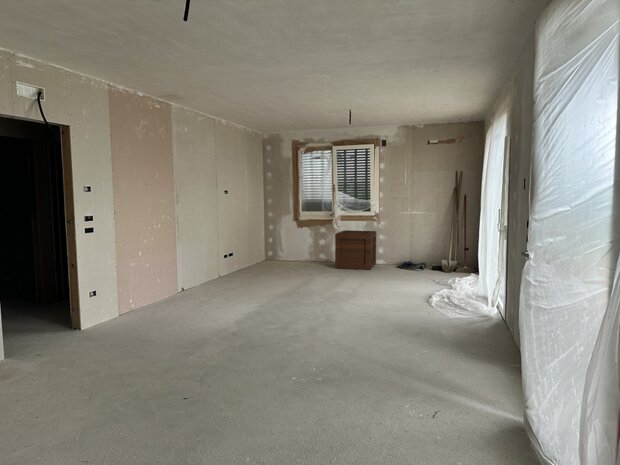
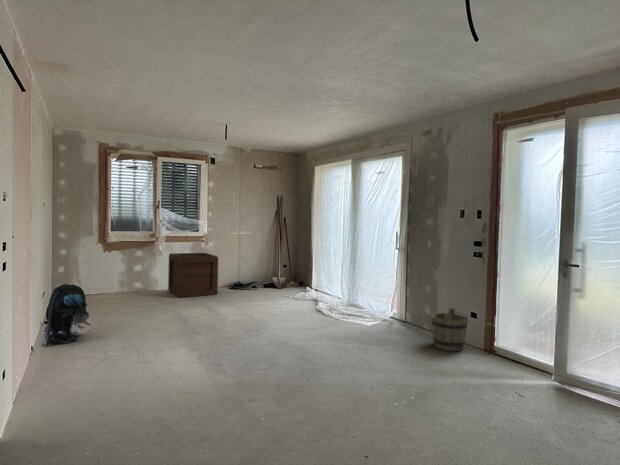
backpack: none [194,246,227,284] -> present [41,284,92,346]
bucket: none [425,307,472,361] -> present [432,308,468,351]

